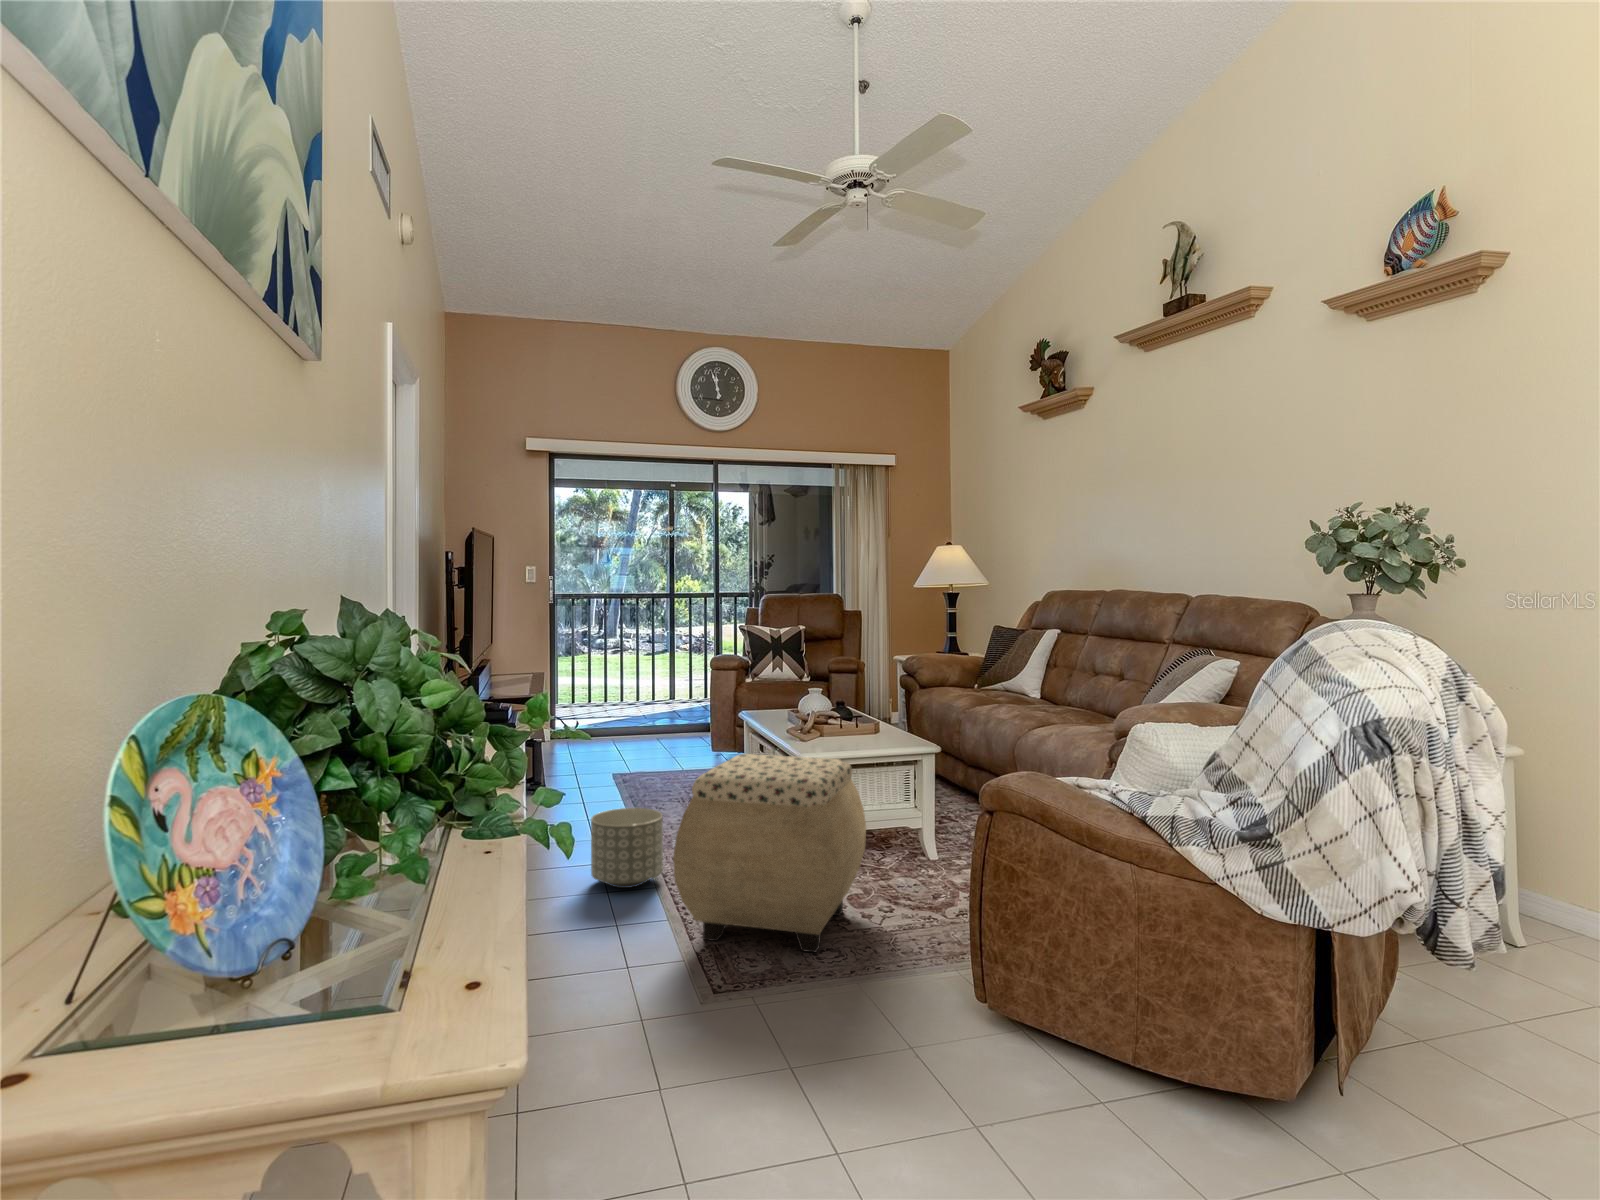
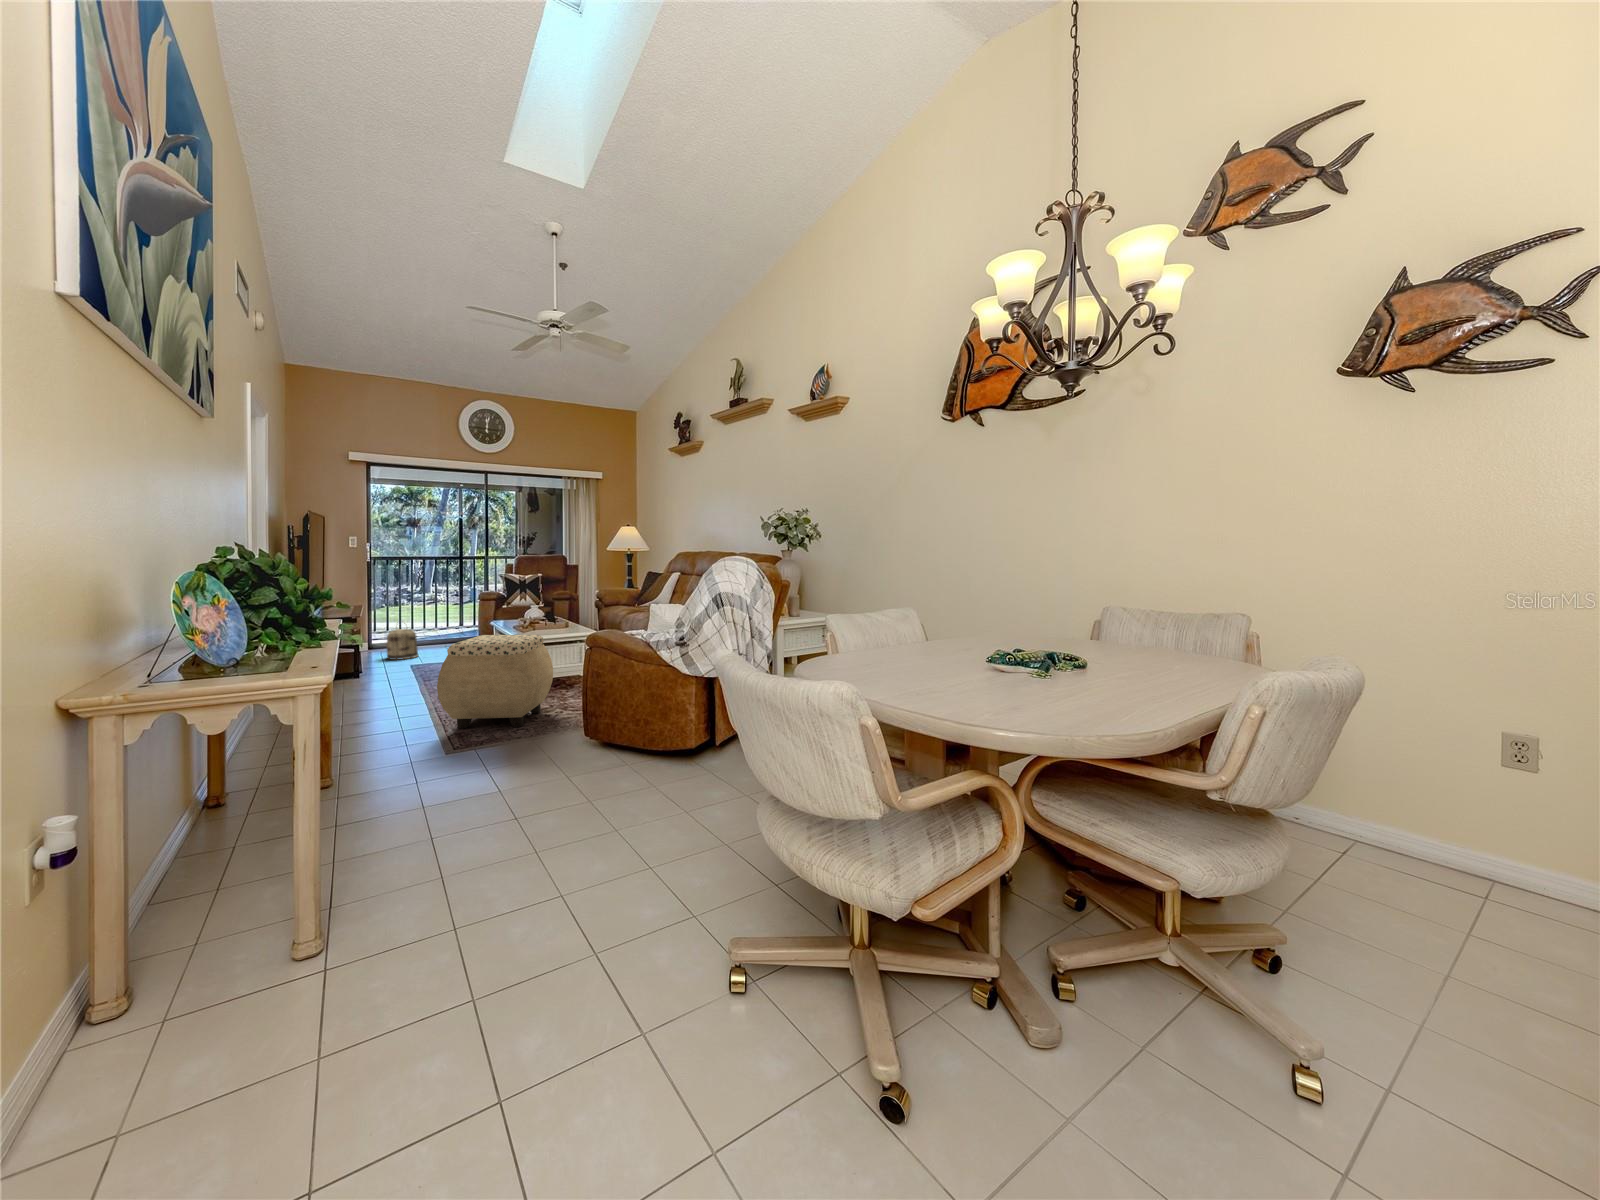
basket: none [586,701,628,761] -> present [387,629,418,660]
planter: present [591,808,663,888] -> none [387,671,436,714]

